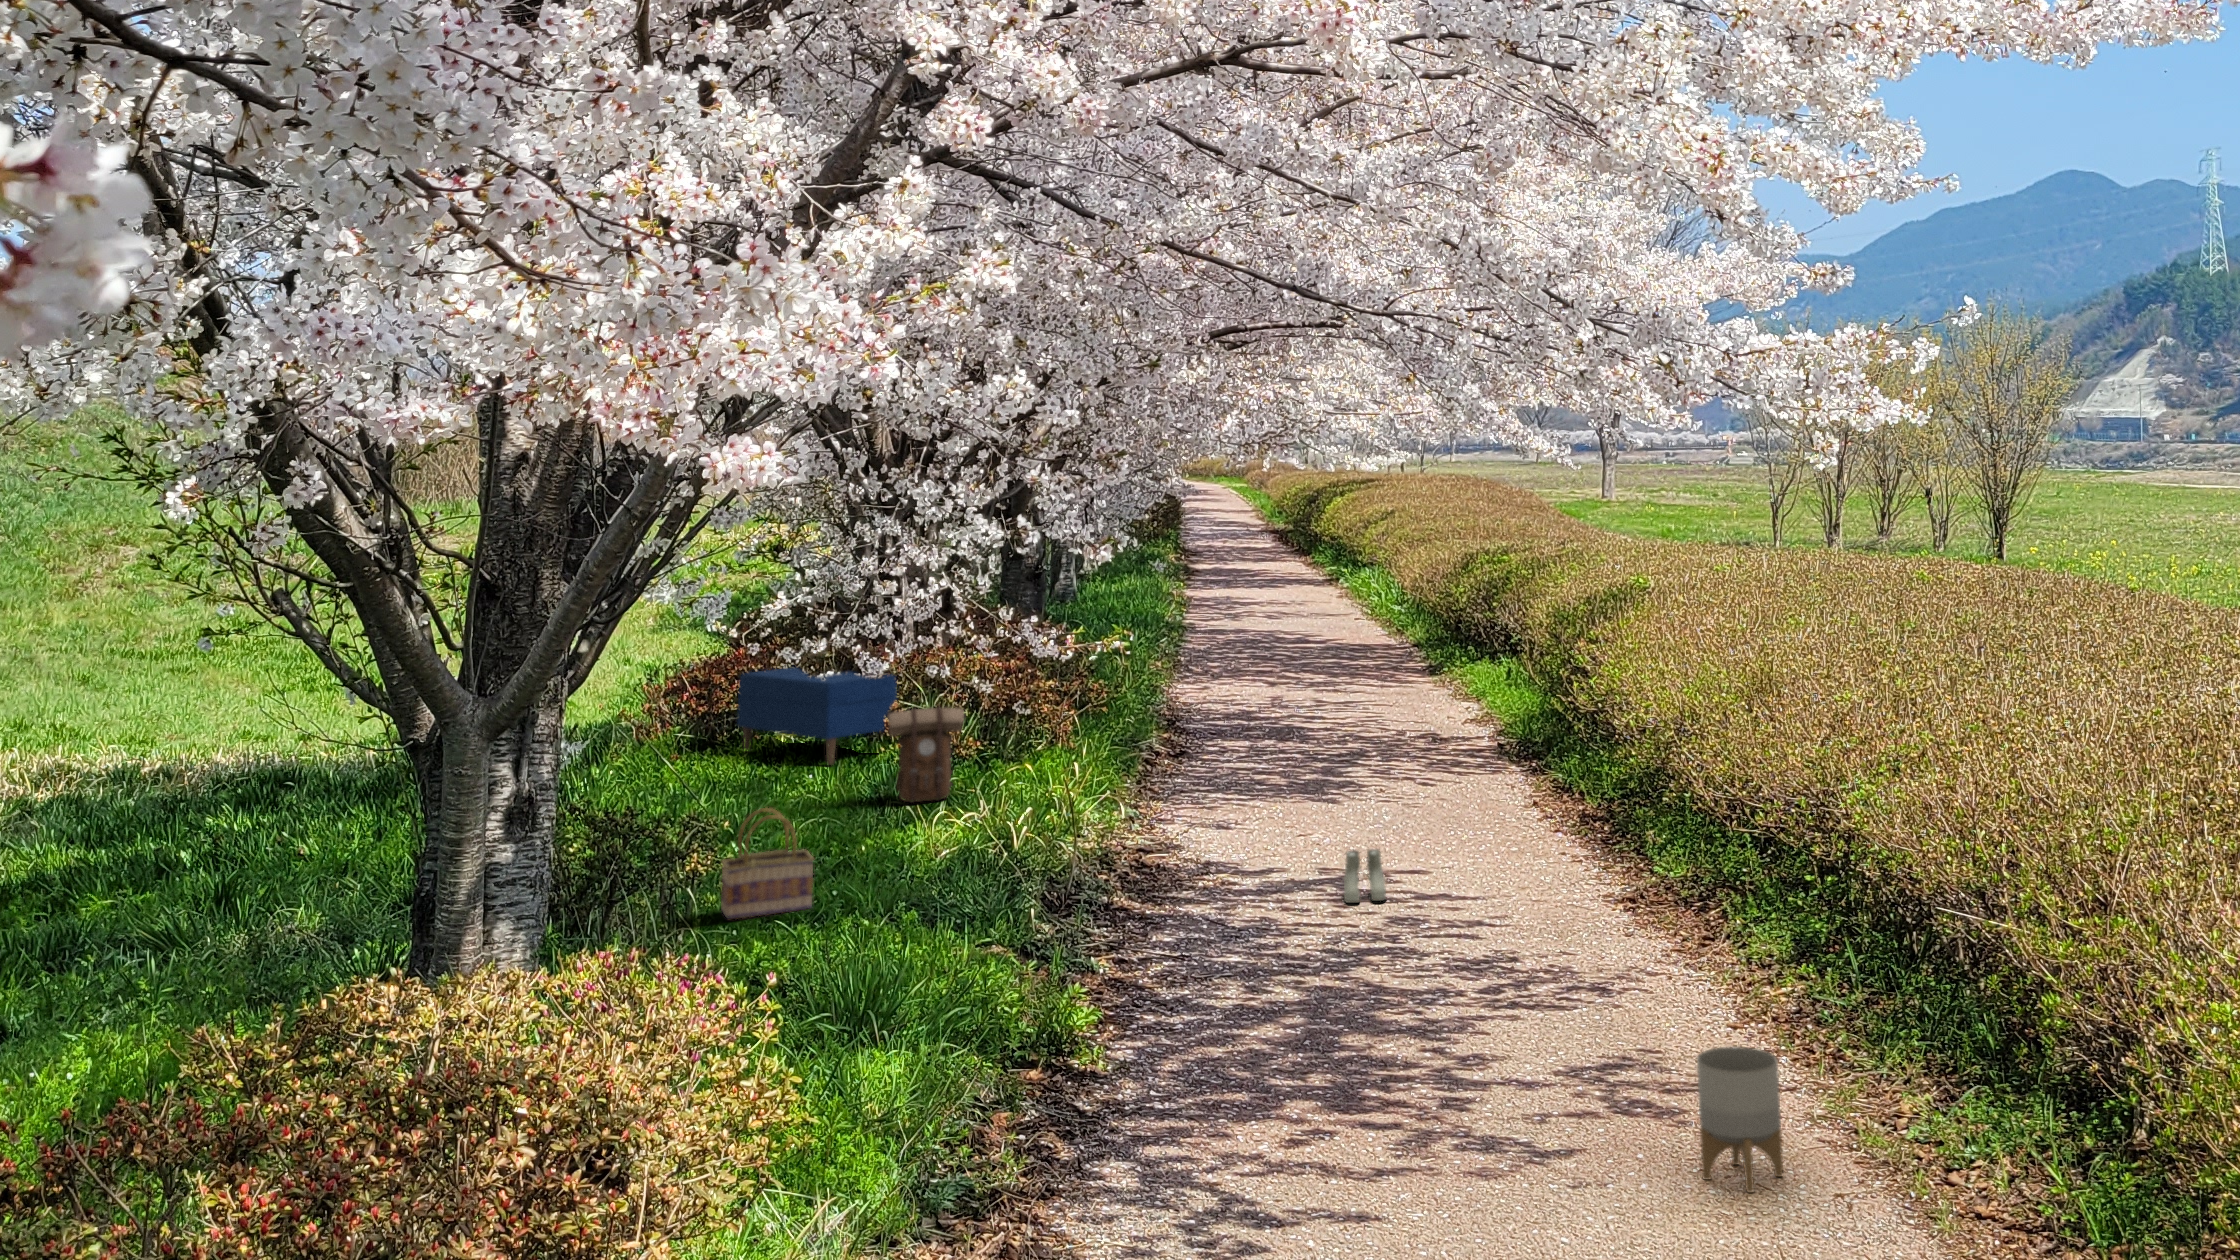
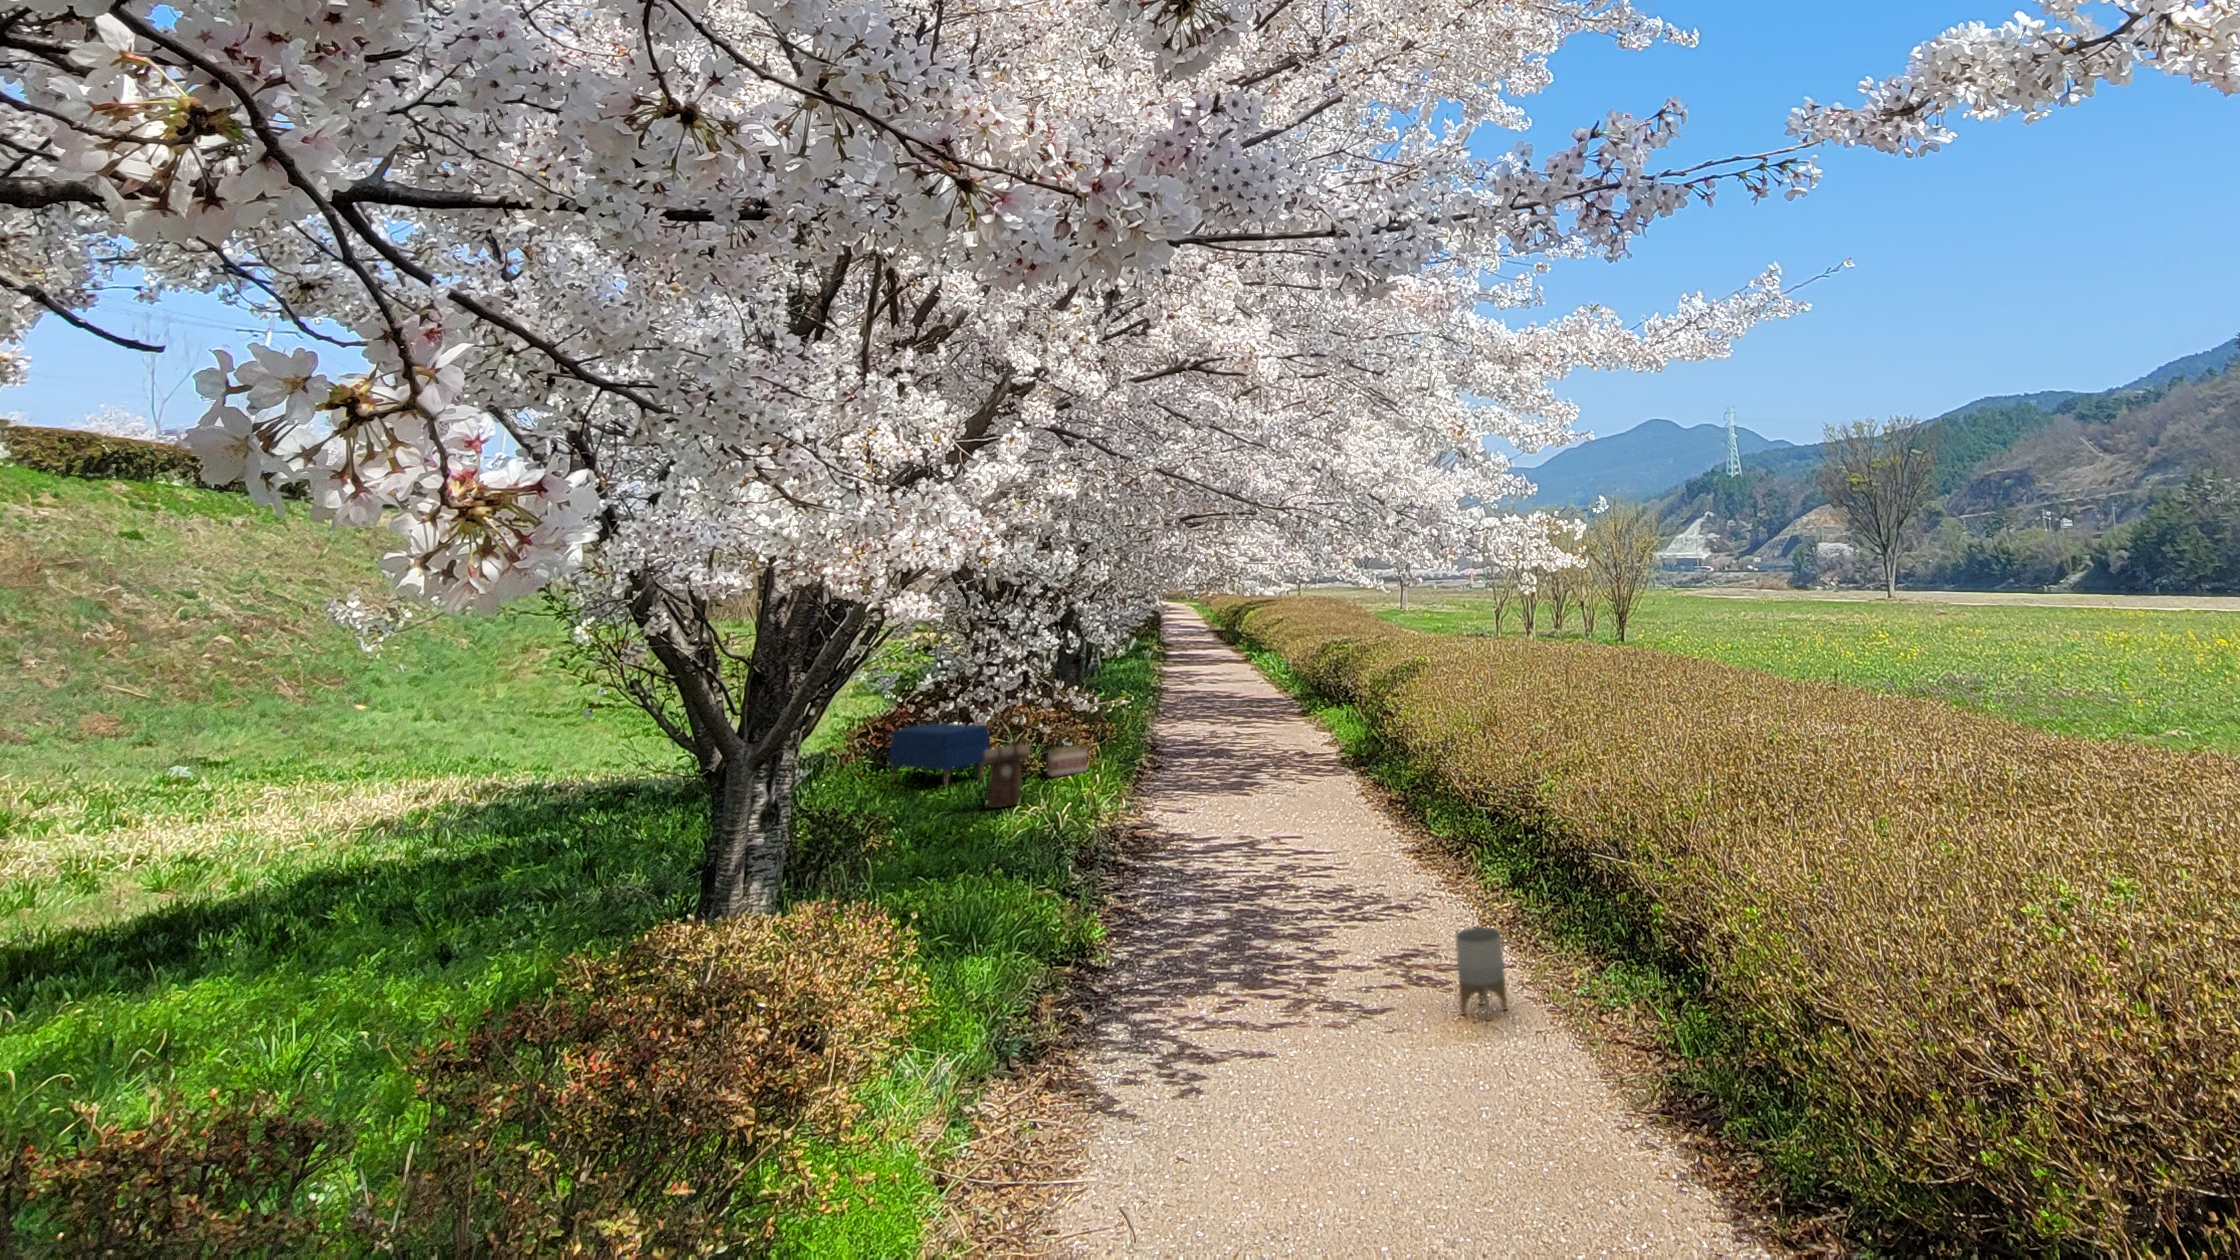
basket: present [721,808,814,919] -> present [1047,728,1088,777]
boots: present [1344,849,1386,903] -> none [1257,822,1282,859]

